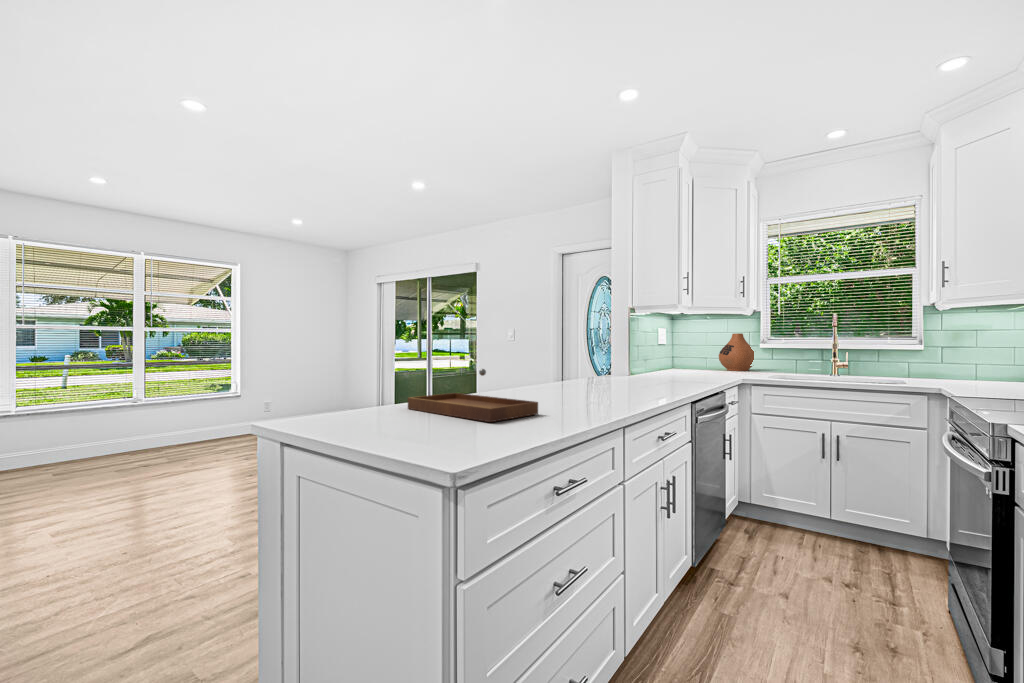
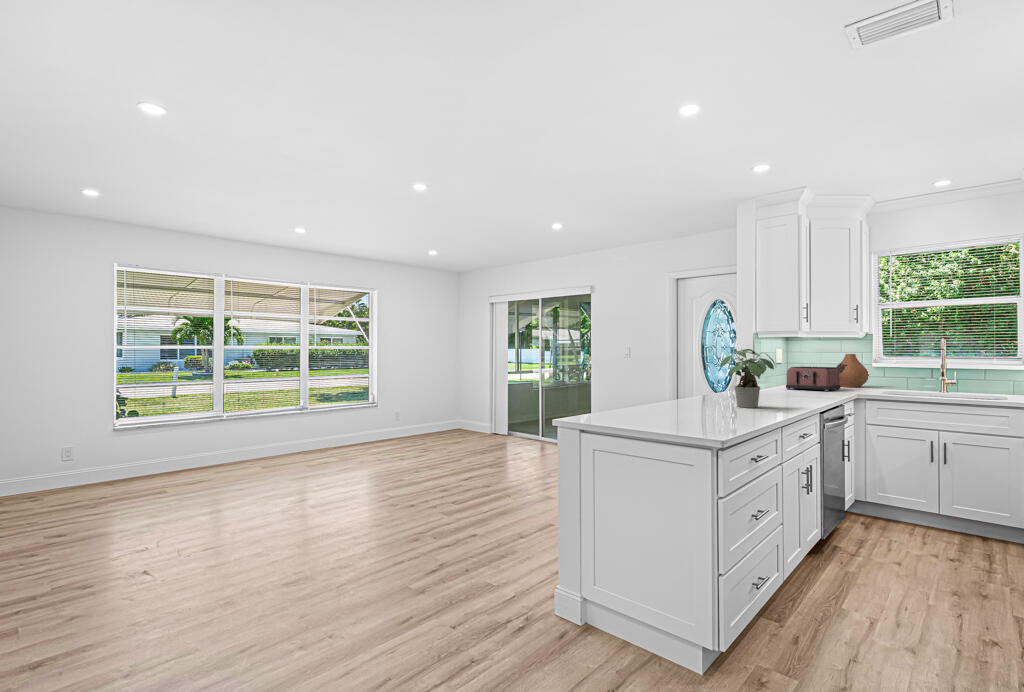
potted plant: none [558,317,634,398] -> present [720,349,775,408]
toaster: none [666,347,726,375] -> present [786,367,841,391]
tray: present [408,369,538,422] -> none [629,387,725,421]

